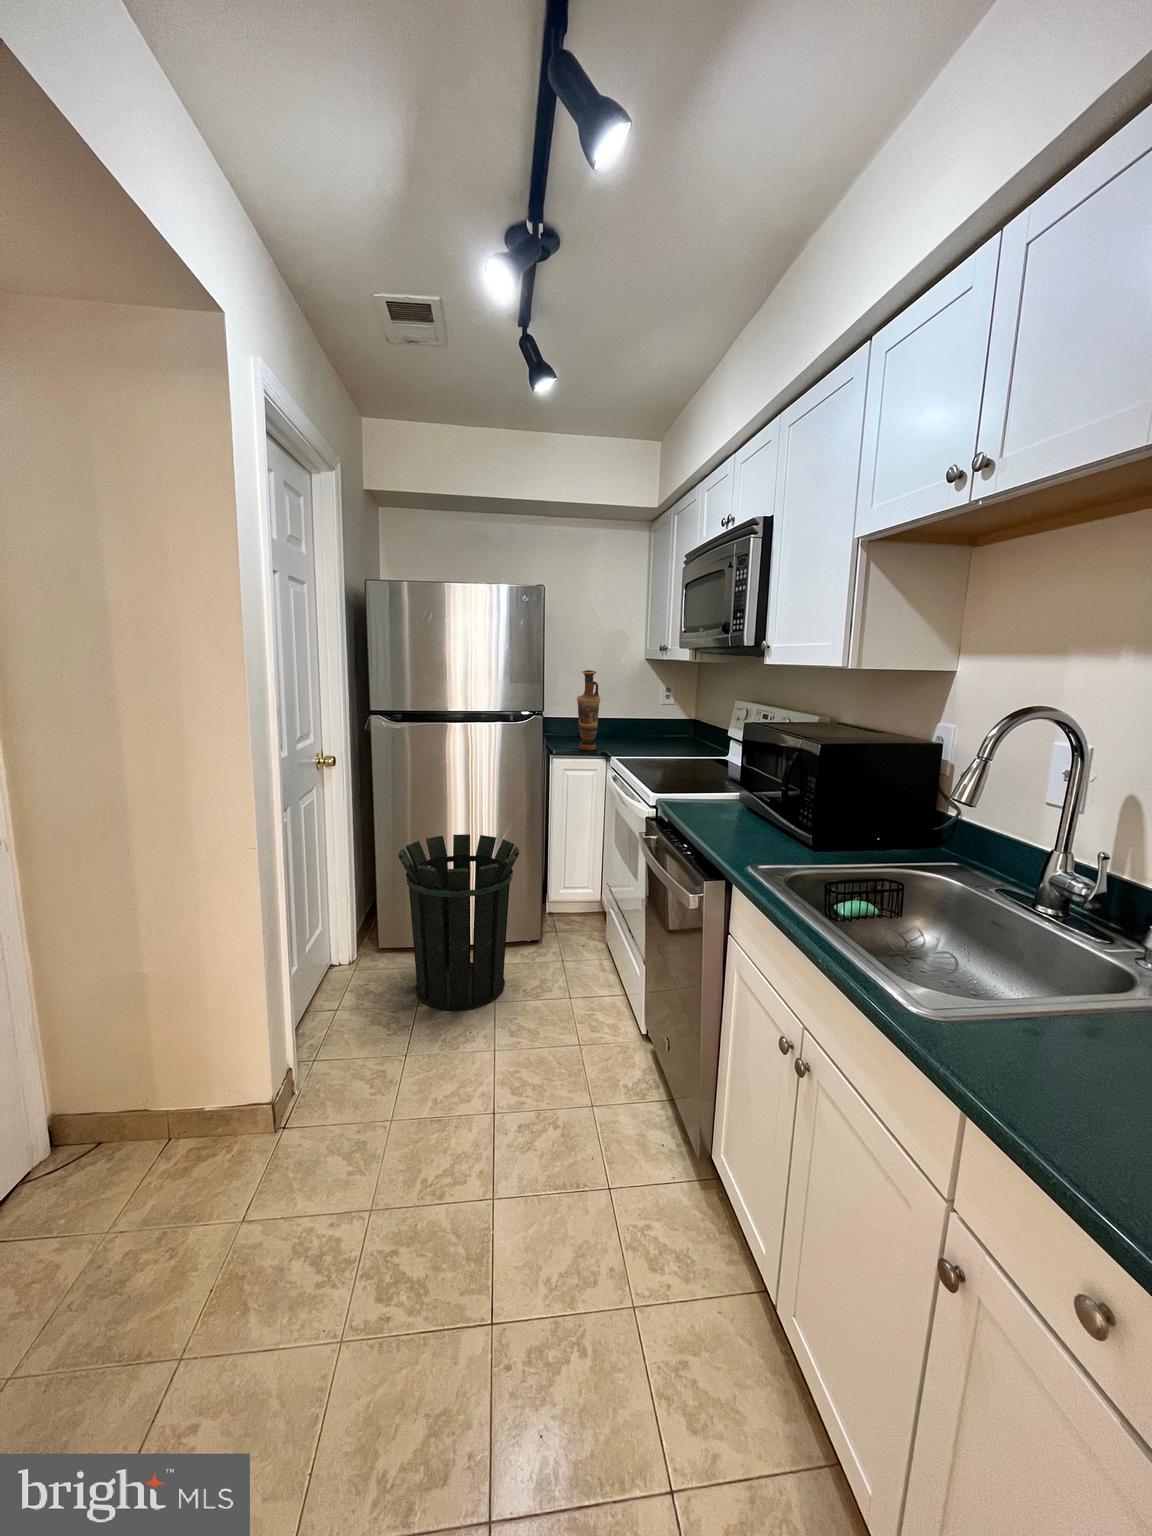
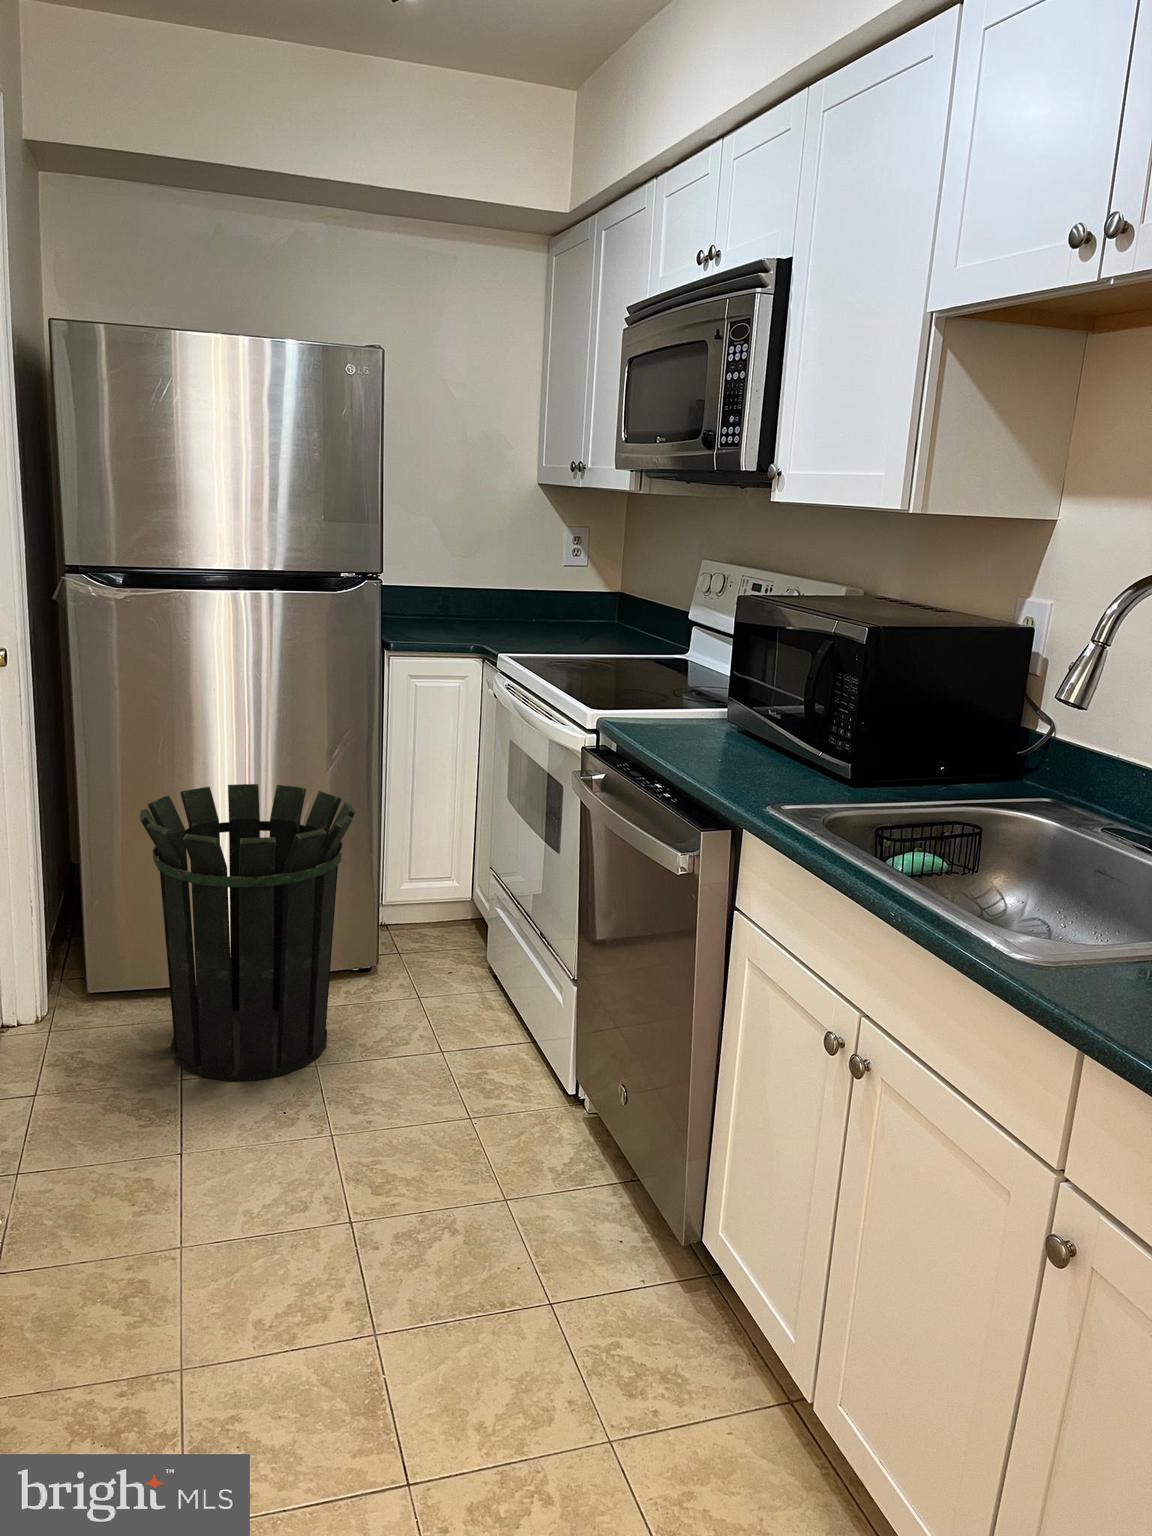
vase: present [577,670,600,750] -> none [436,500,476,641]

